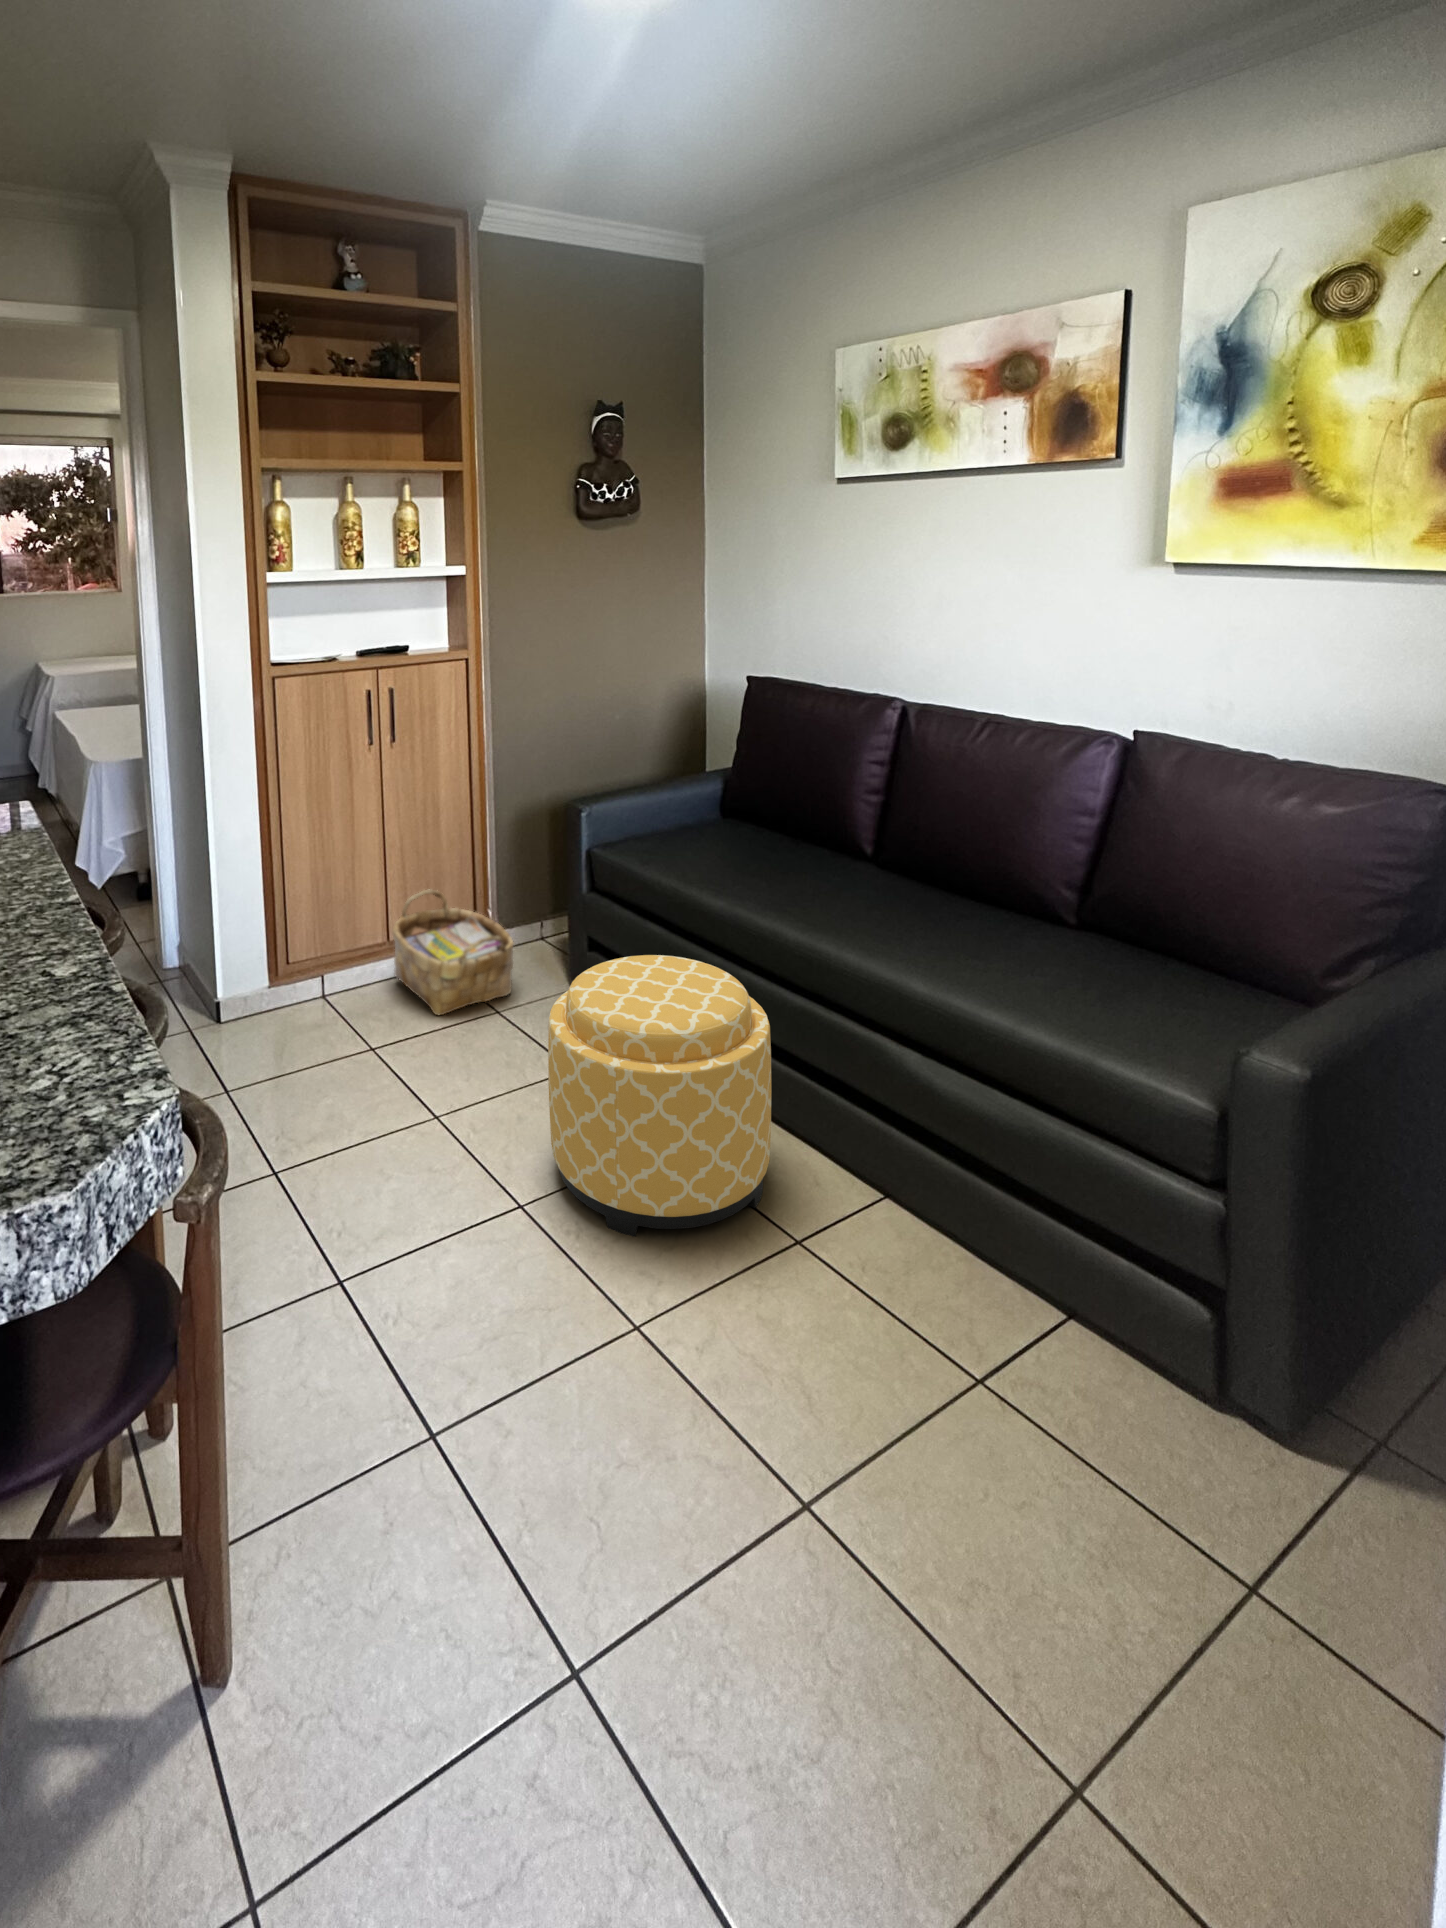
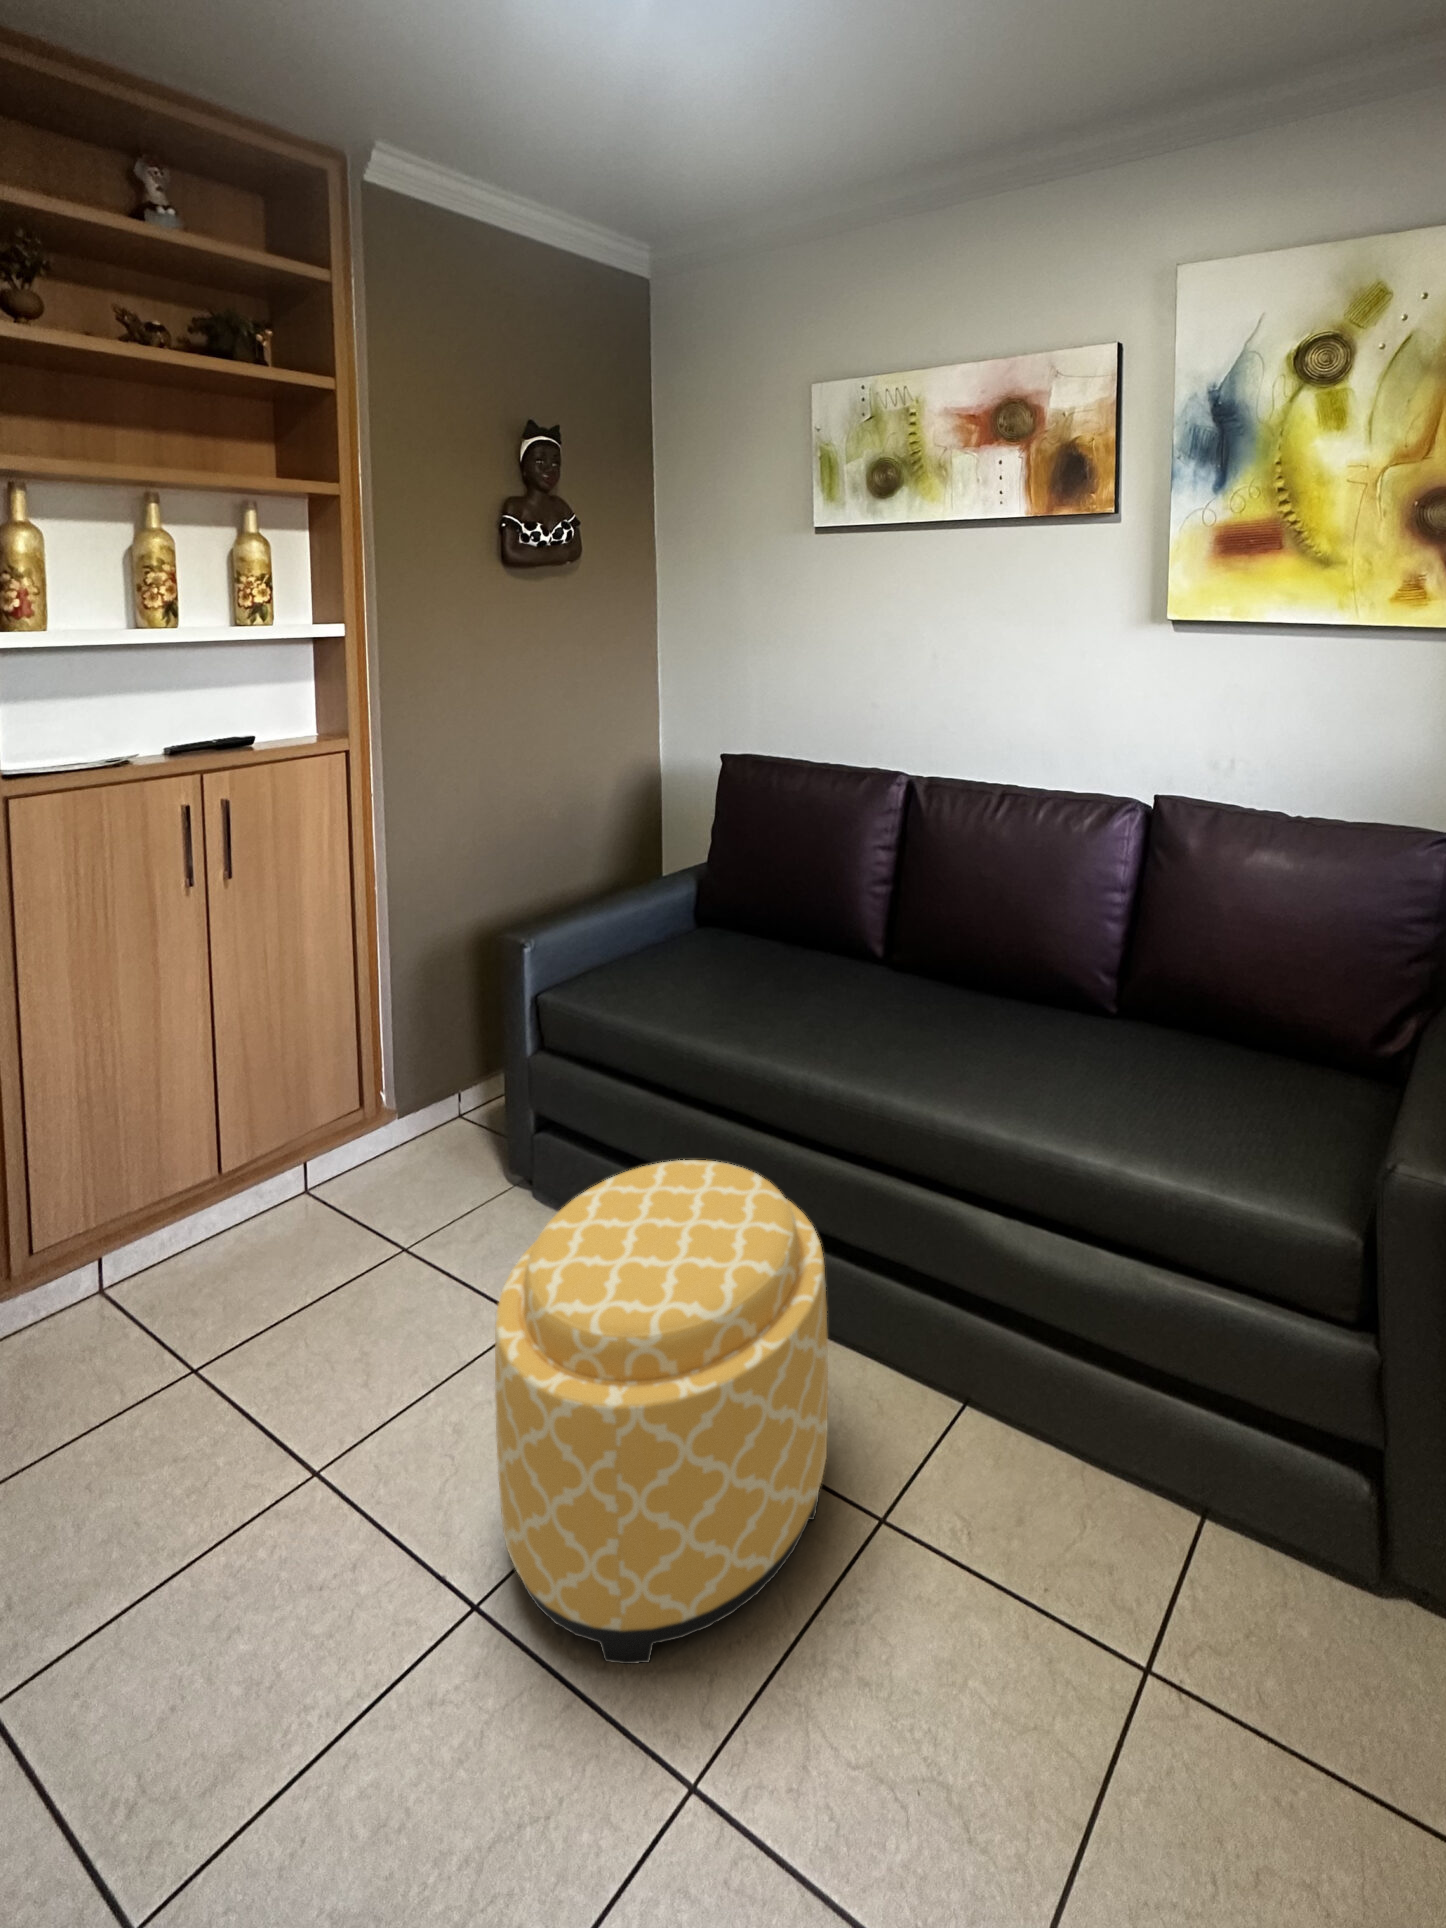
woven basket: present [392,889,513,1015] -> none [227,1083,428,1287]

